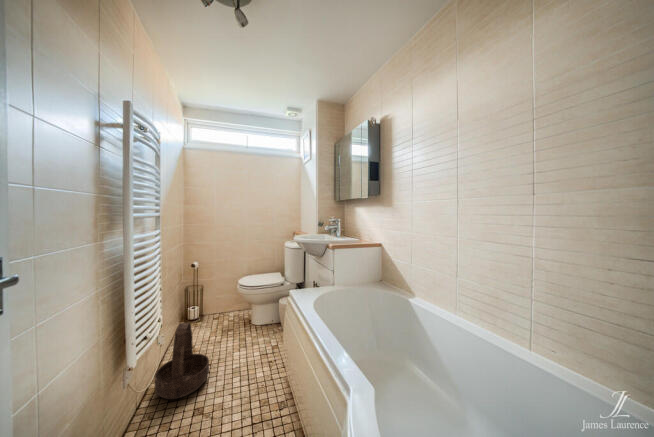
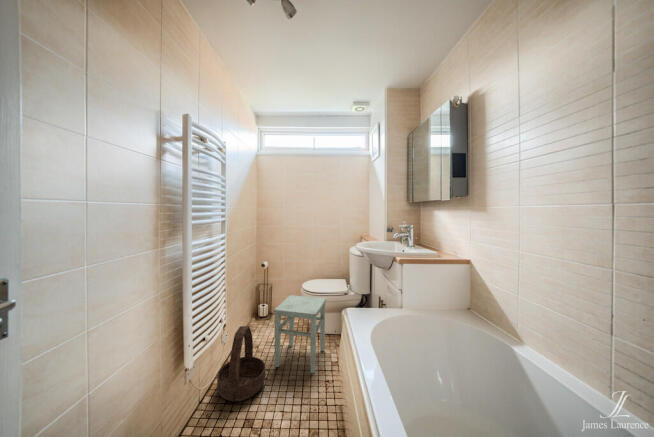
stool: none [215,289,266,360] -> present [274,295,326,373]

